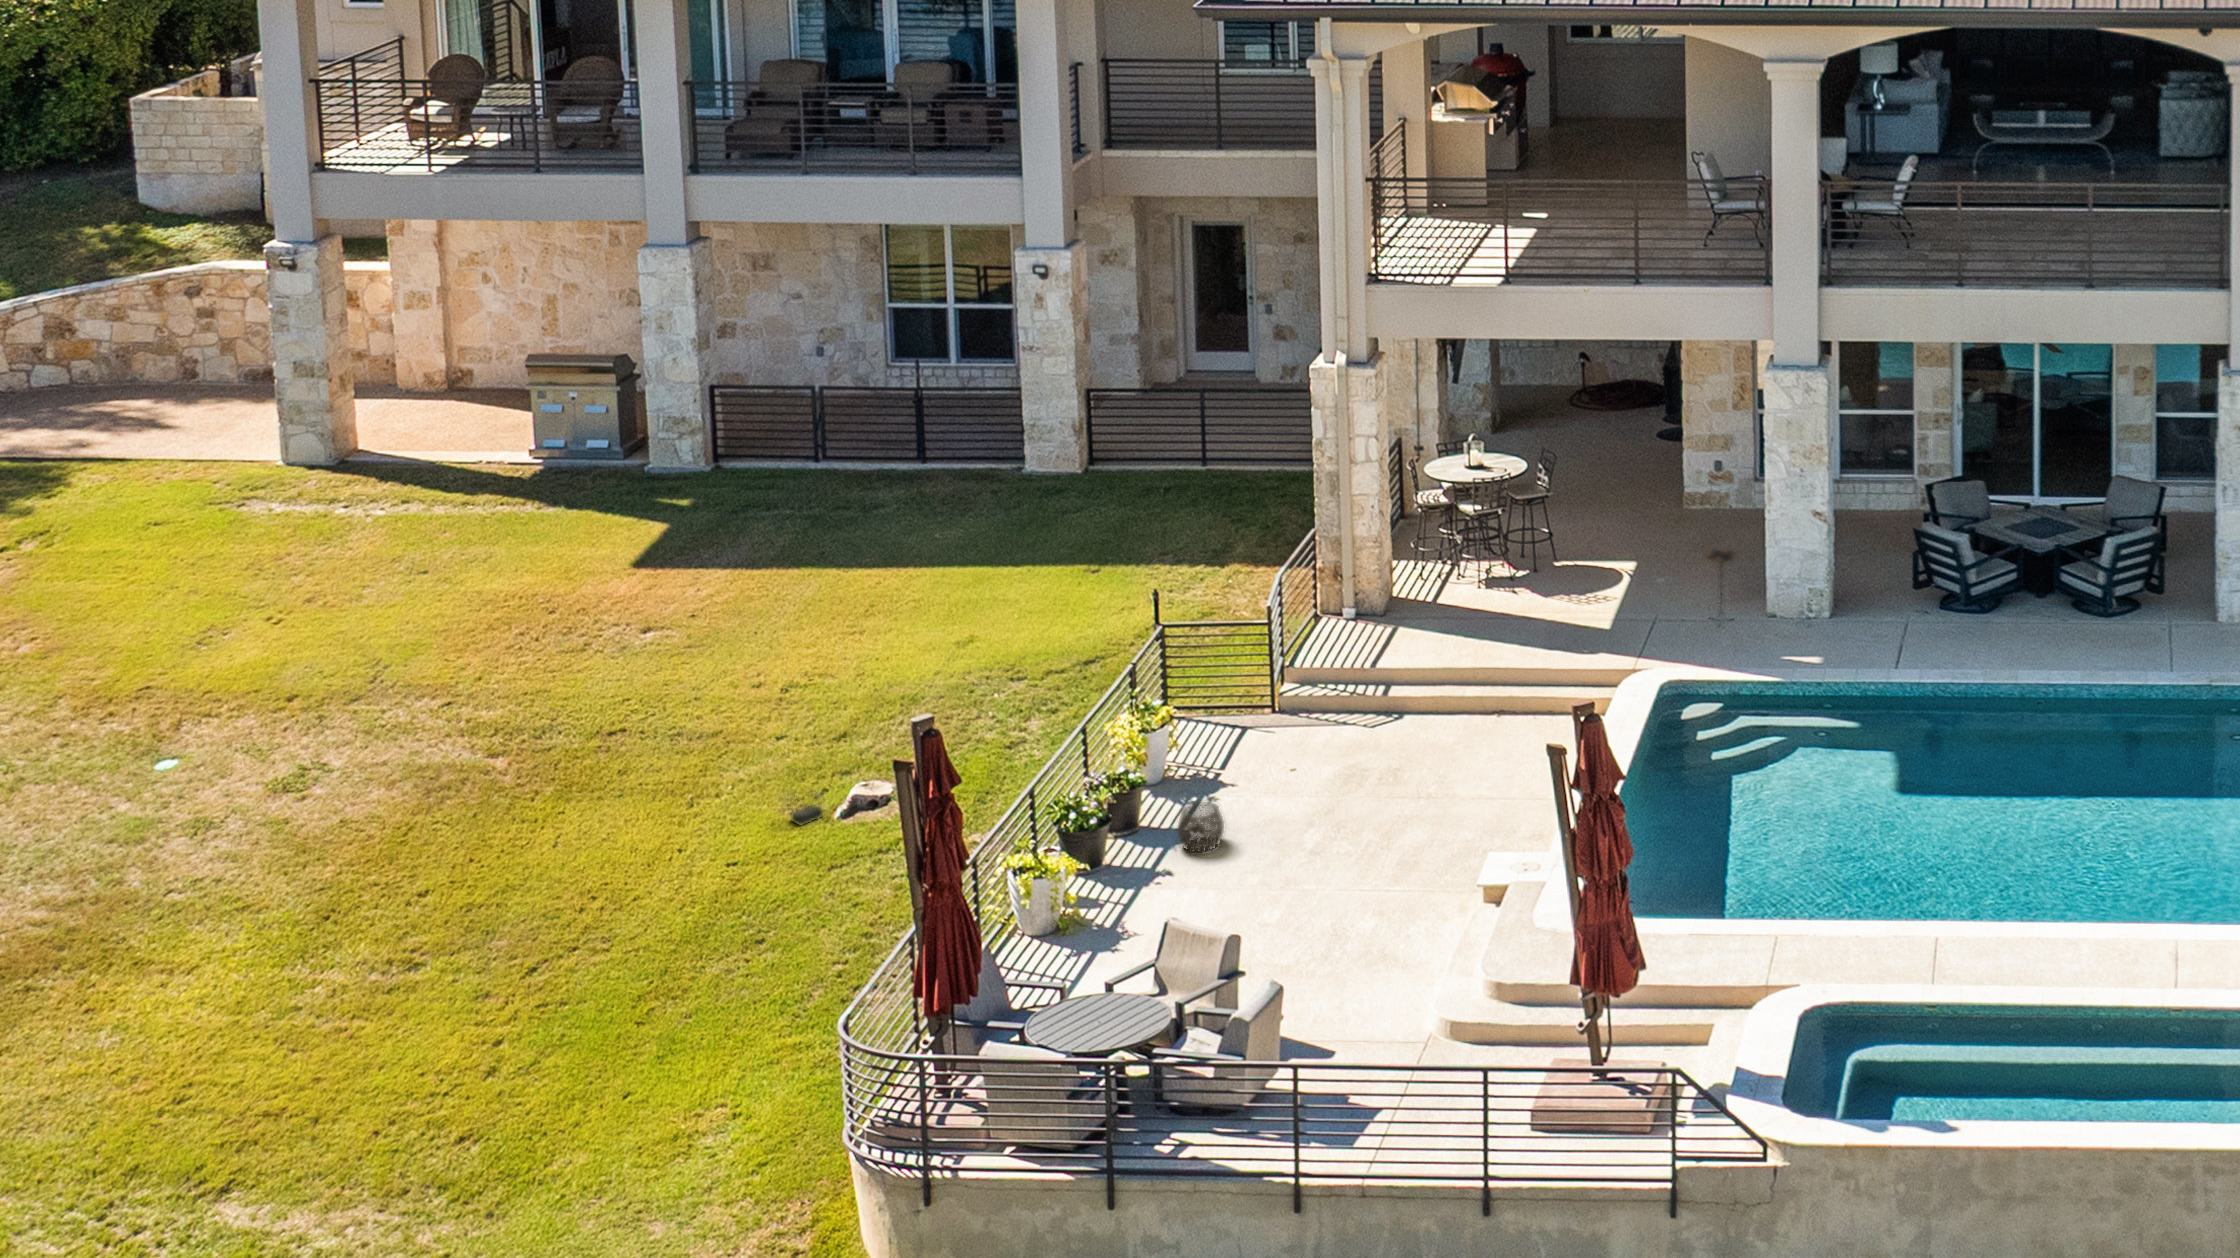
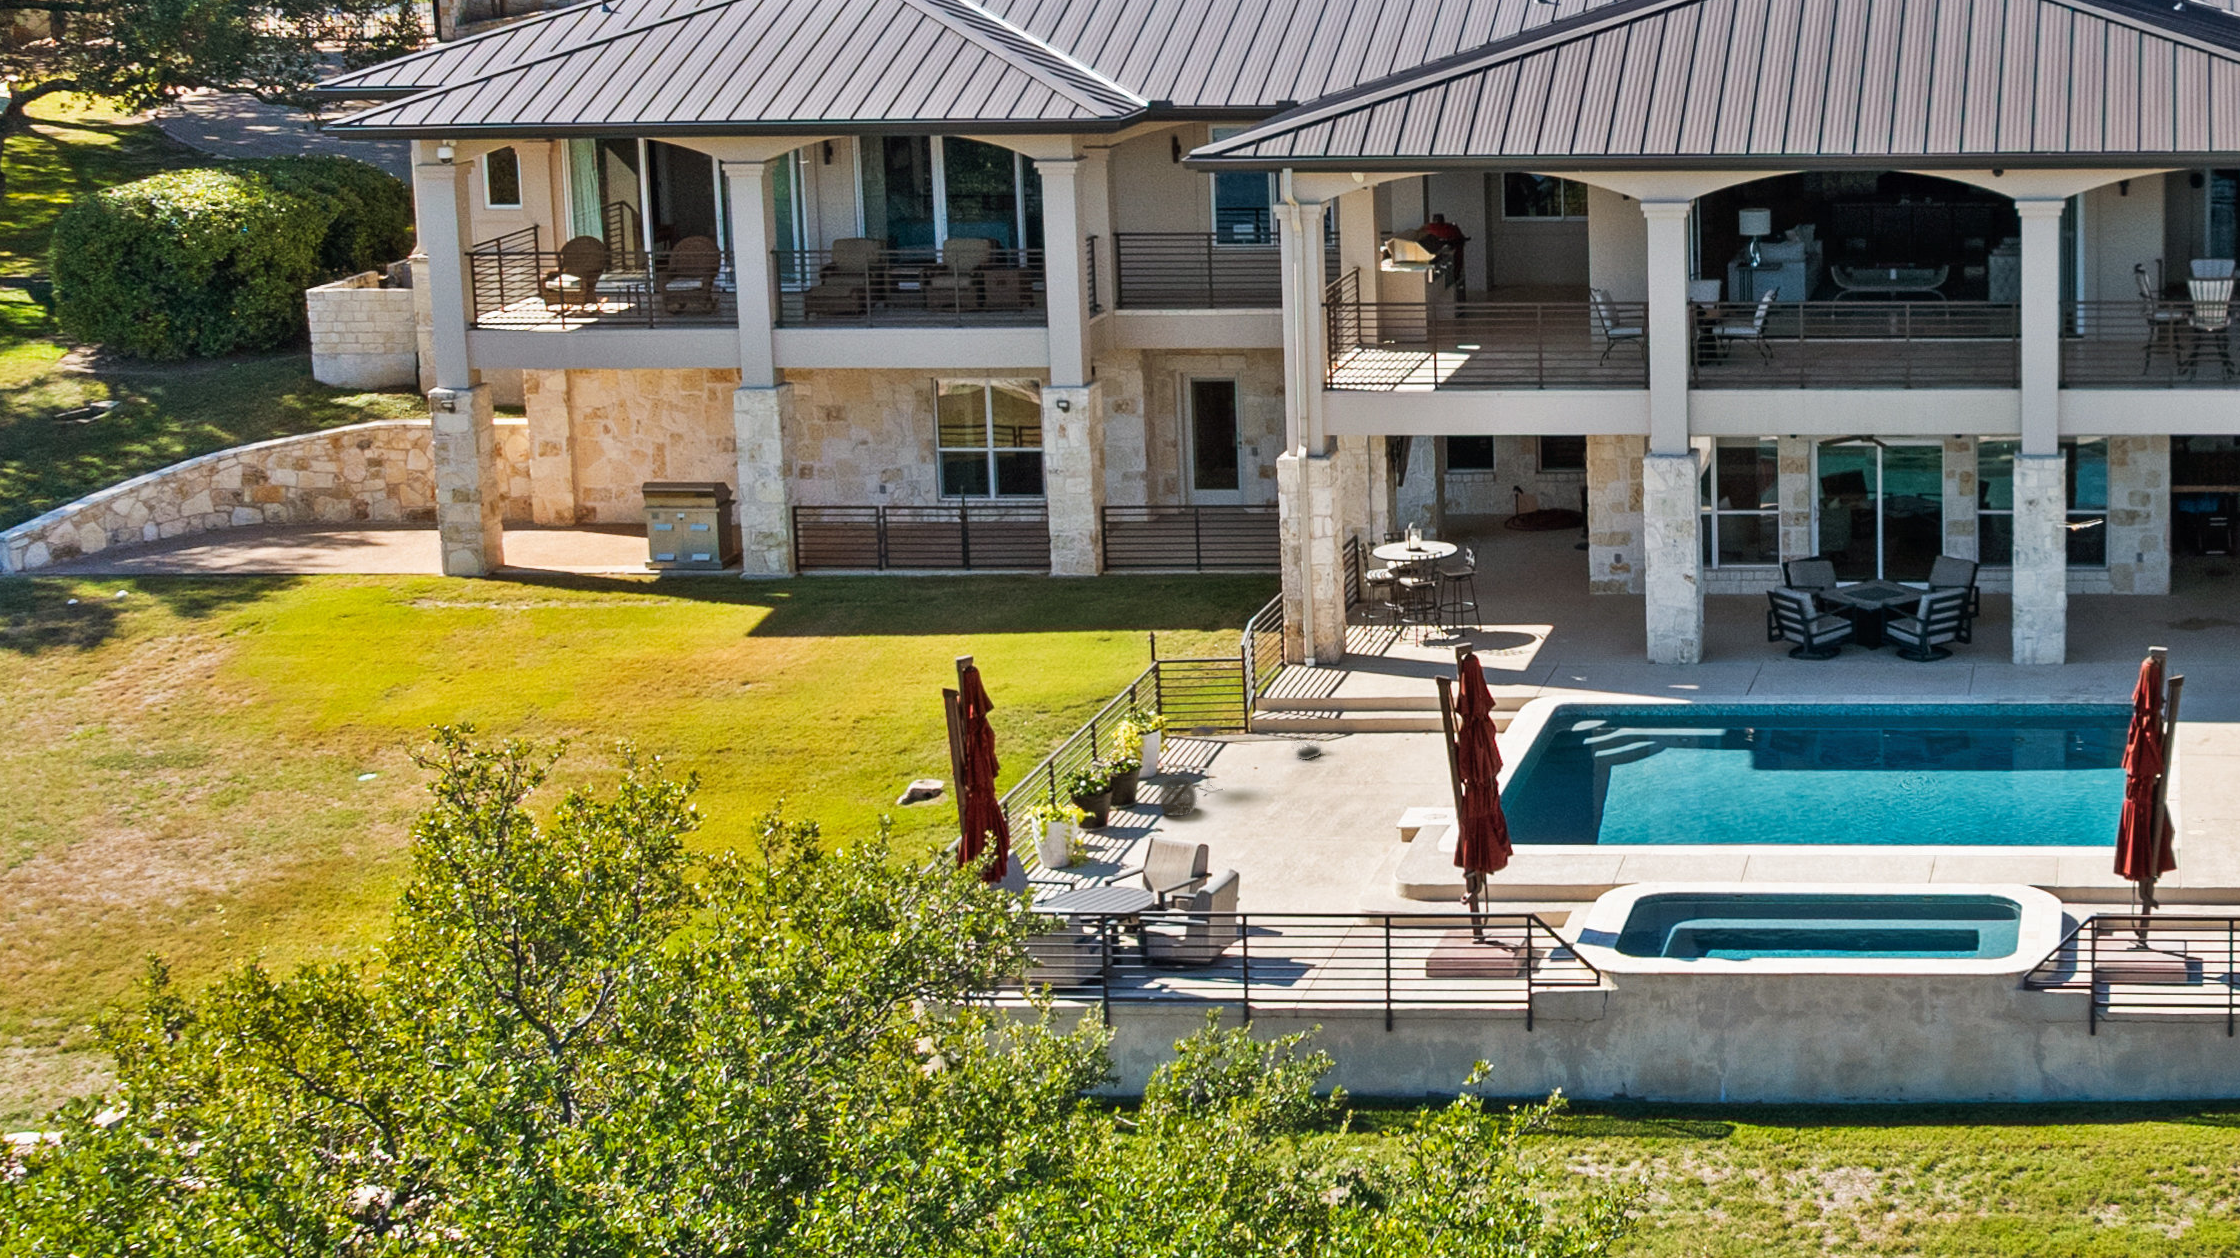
side table: present [1706,550,1736,614] -> present [1191,725,1221,786]
decorative plant: present [787,791,823,825] -> present [1291,733,1321,760]

